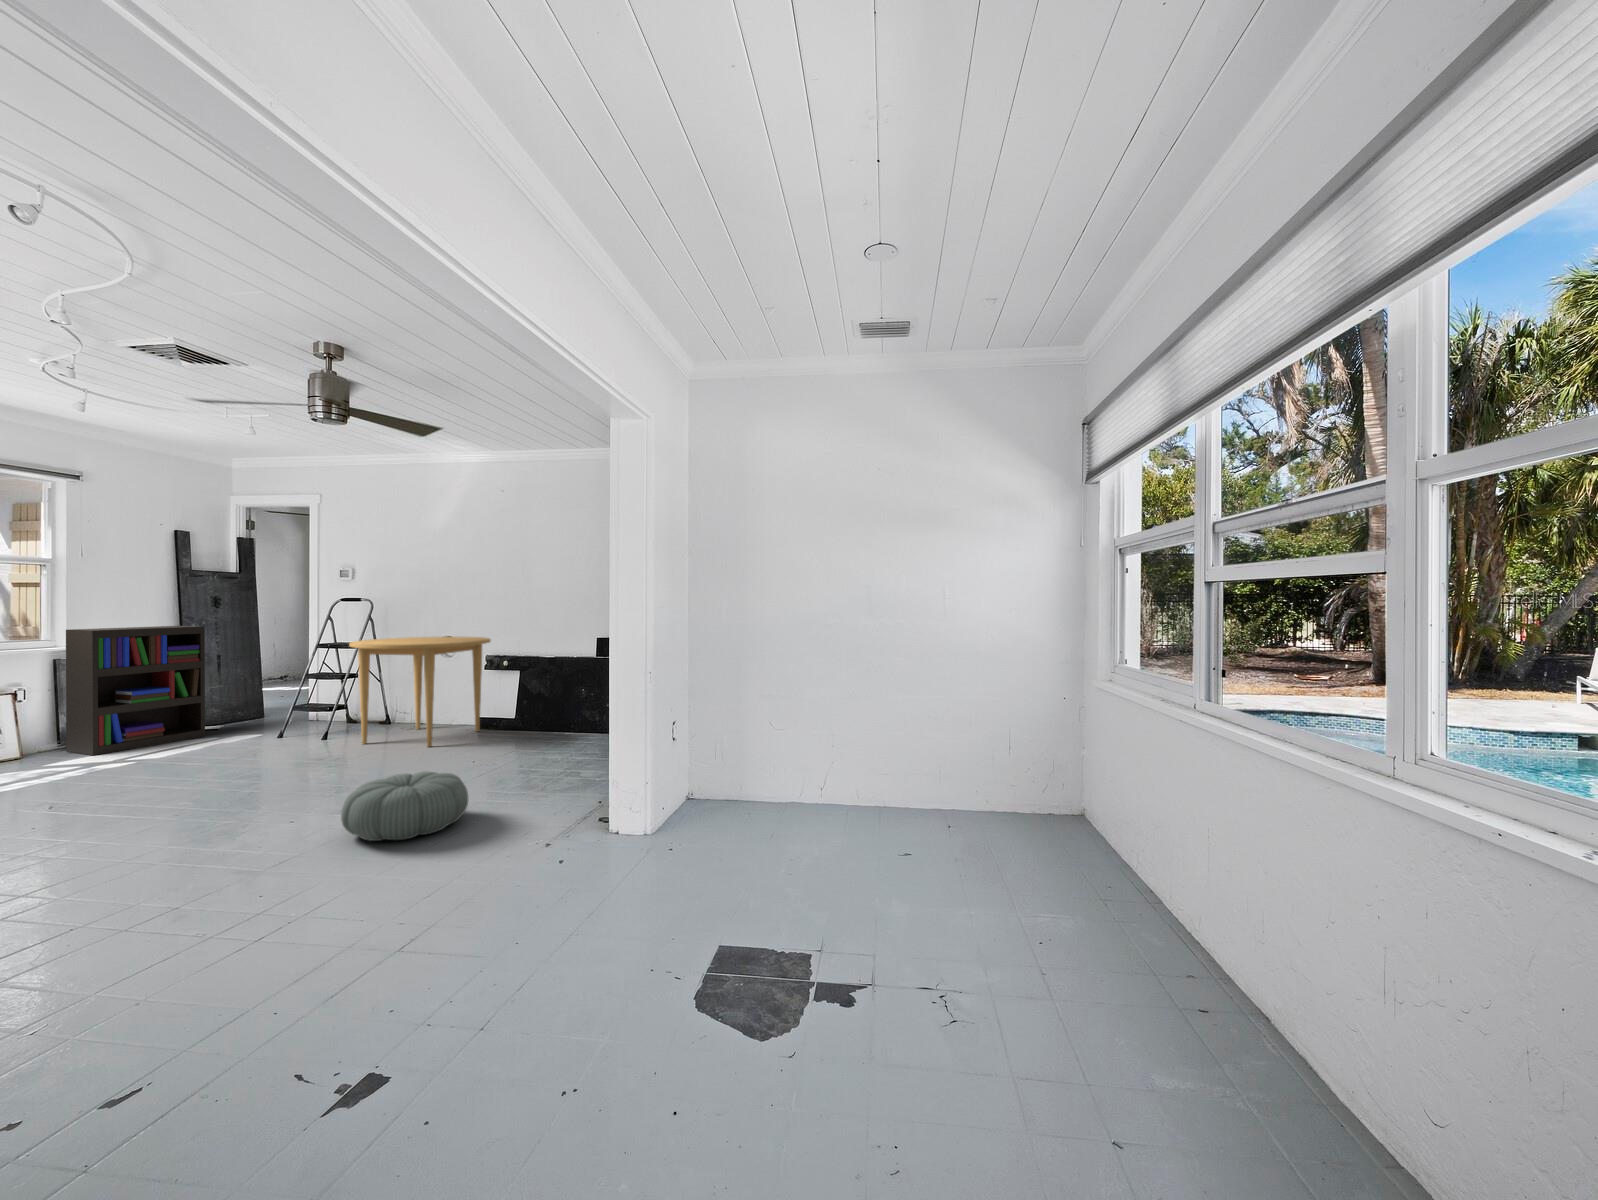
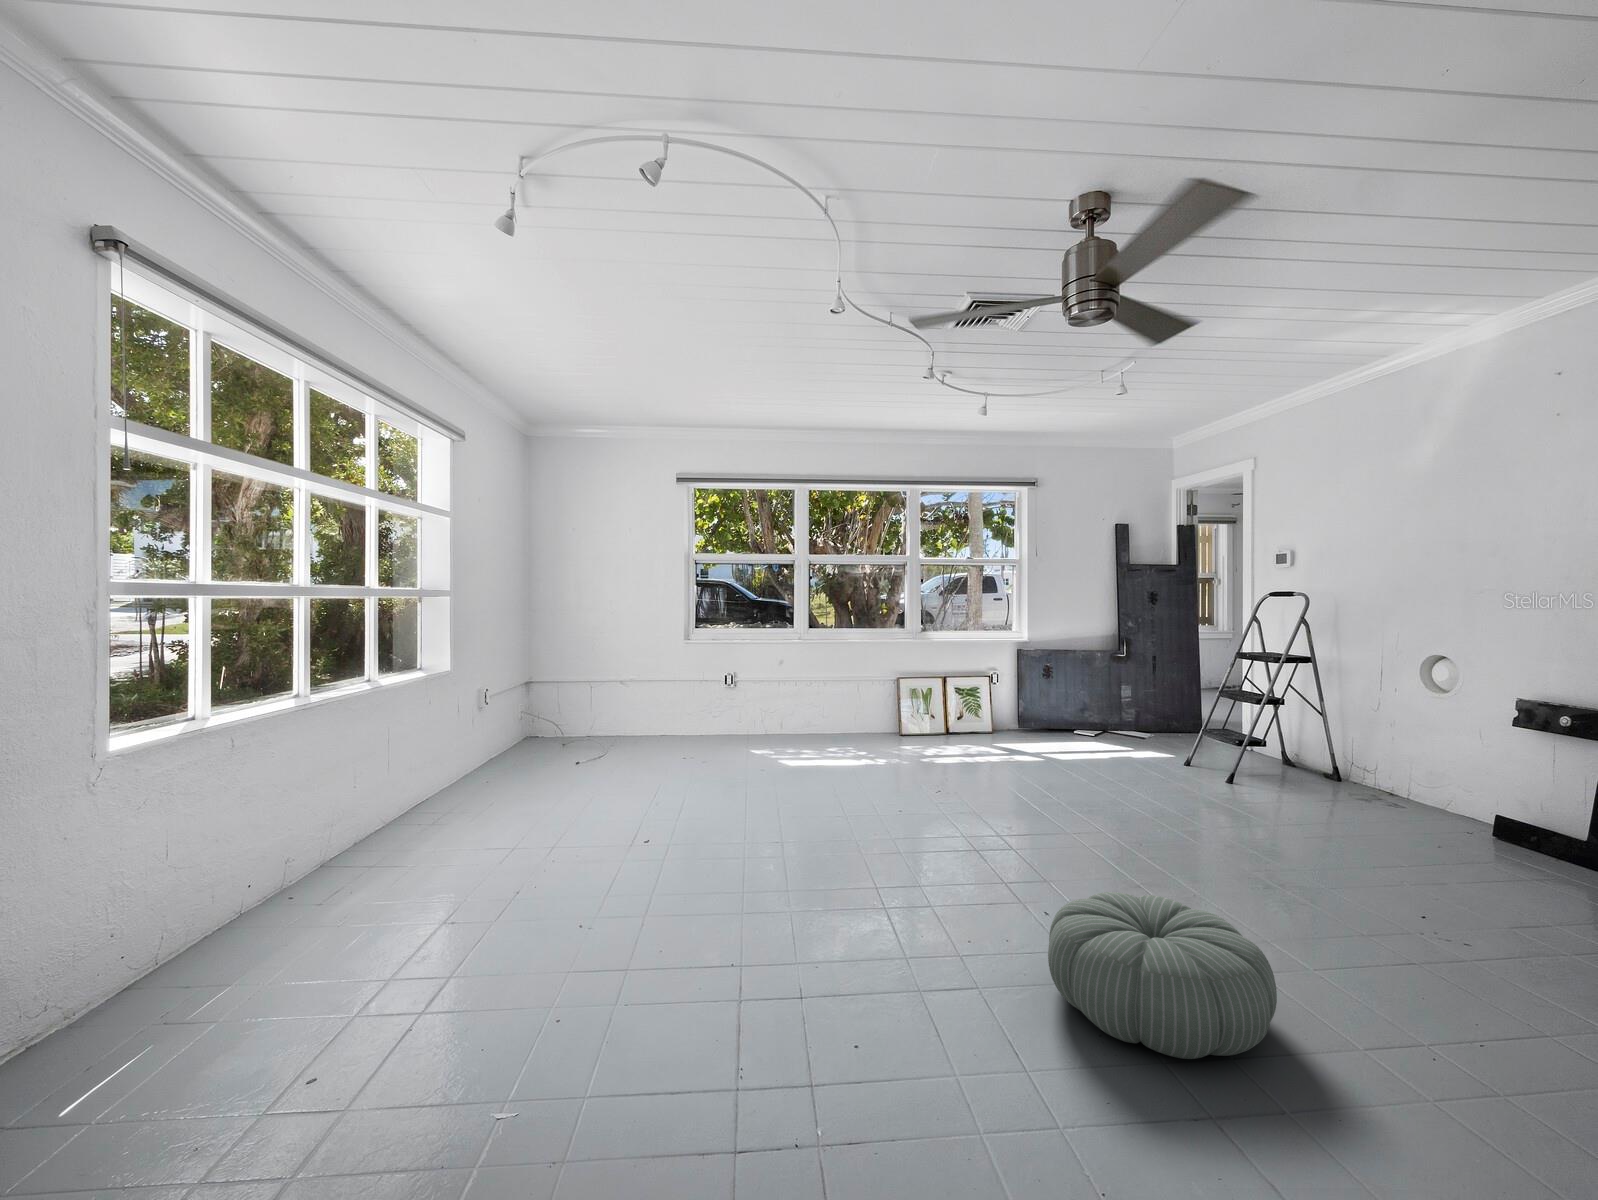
bookshelf: present [66,626,205,755] -> none [1024,623,1126,744]
dining table: present [349,637,491,747] -> none [1243,651,1514,845]

